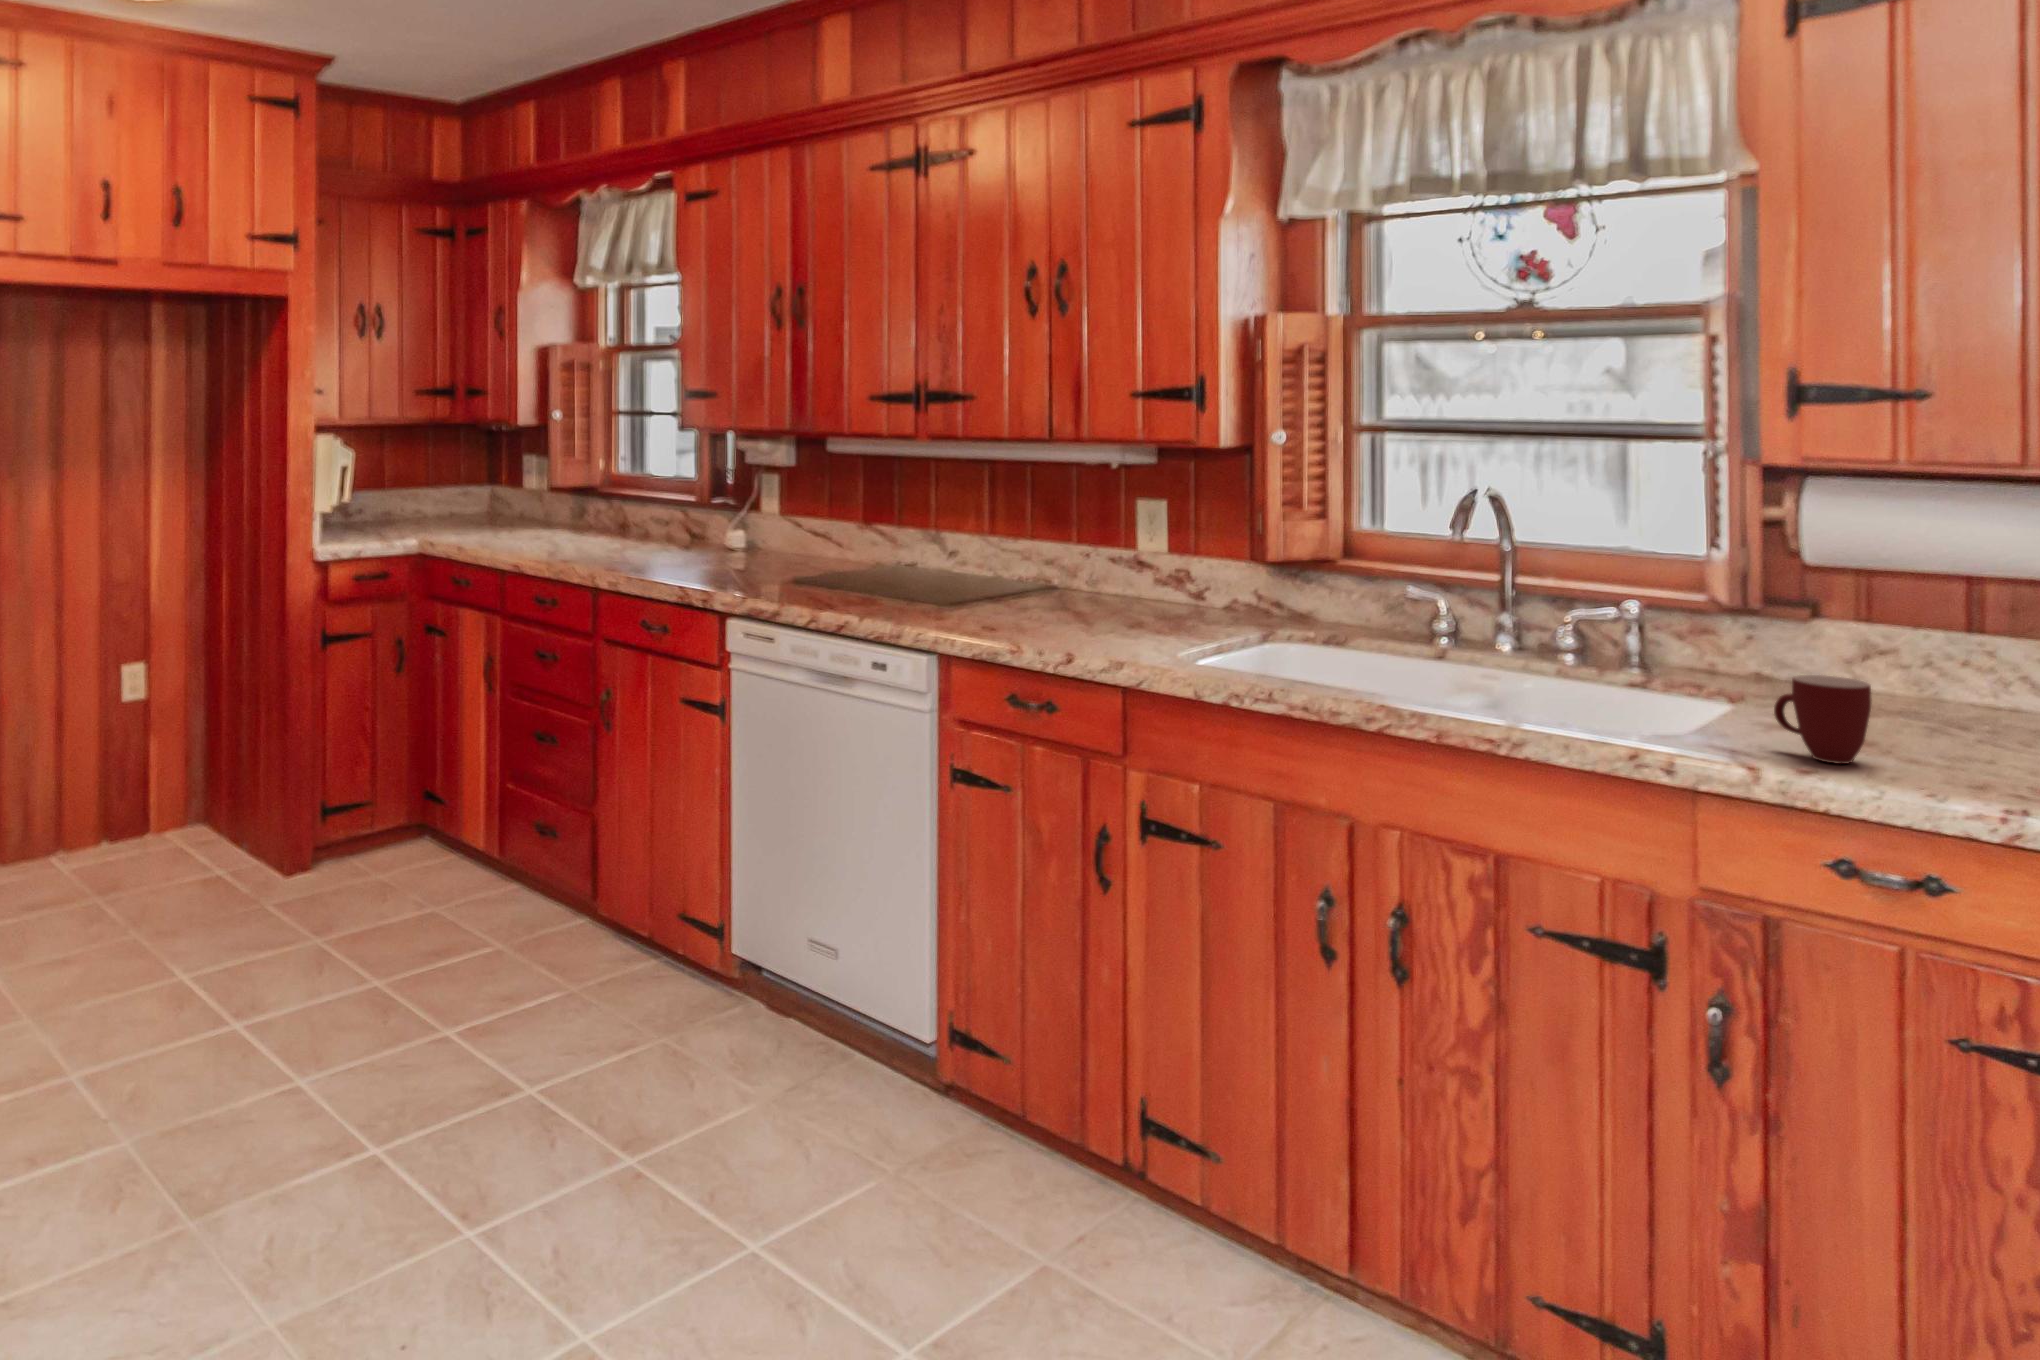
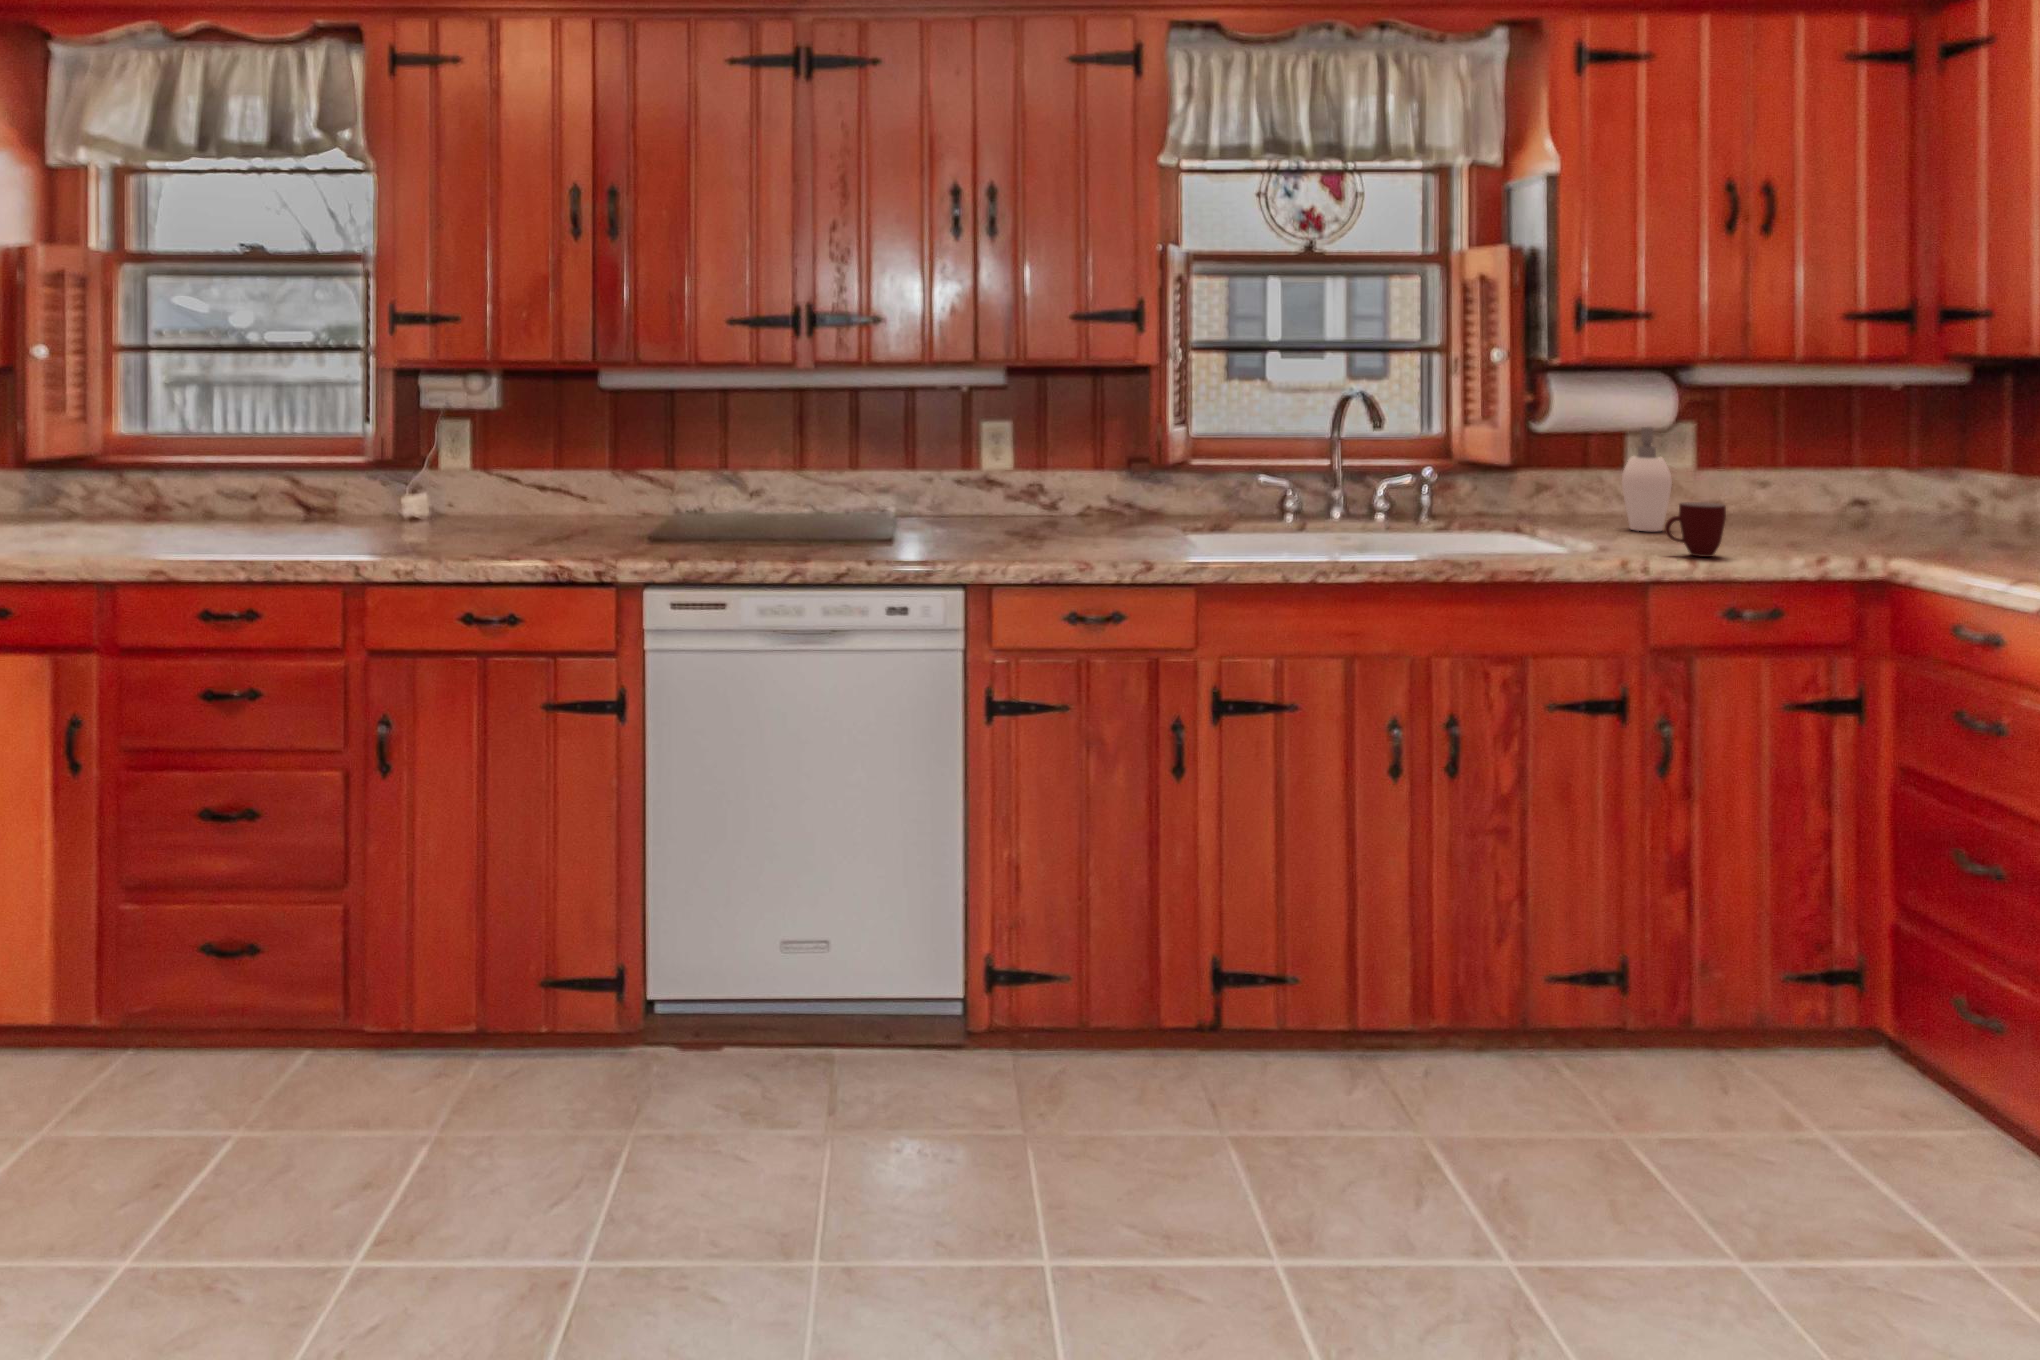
soap dispenser: none [1891,562,2010,725] -> present [1622,427,1679,531]

